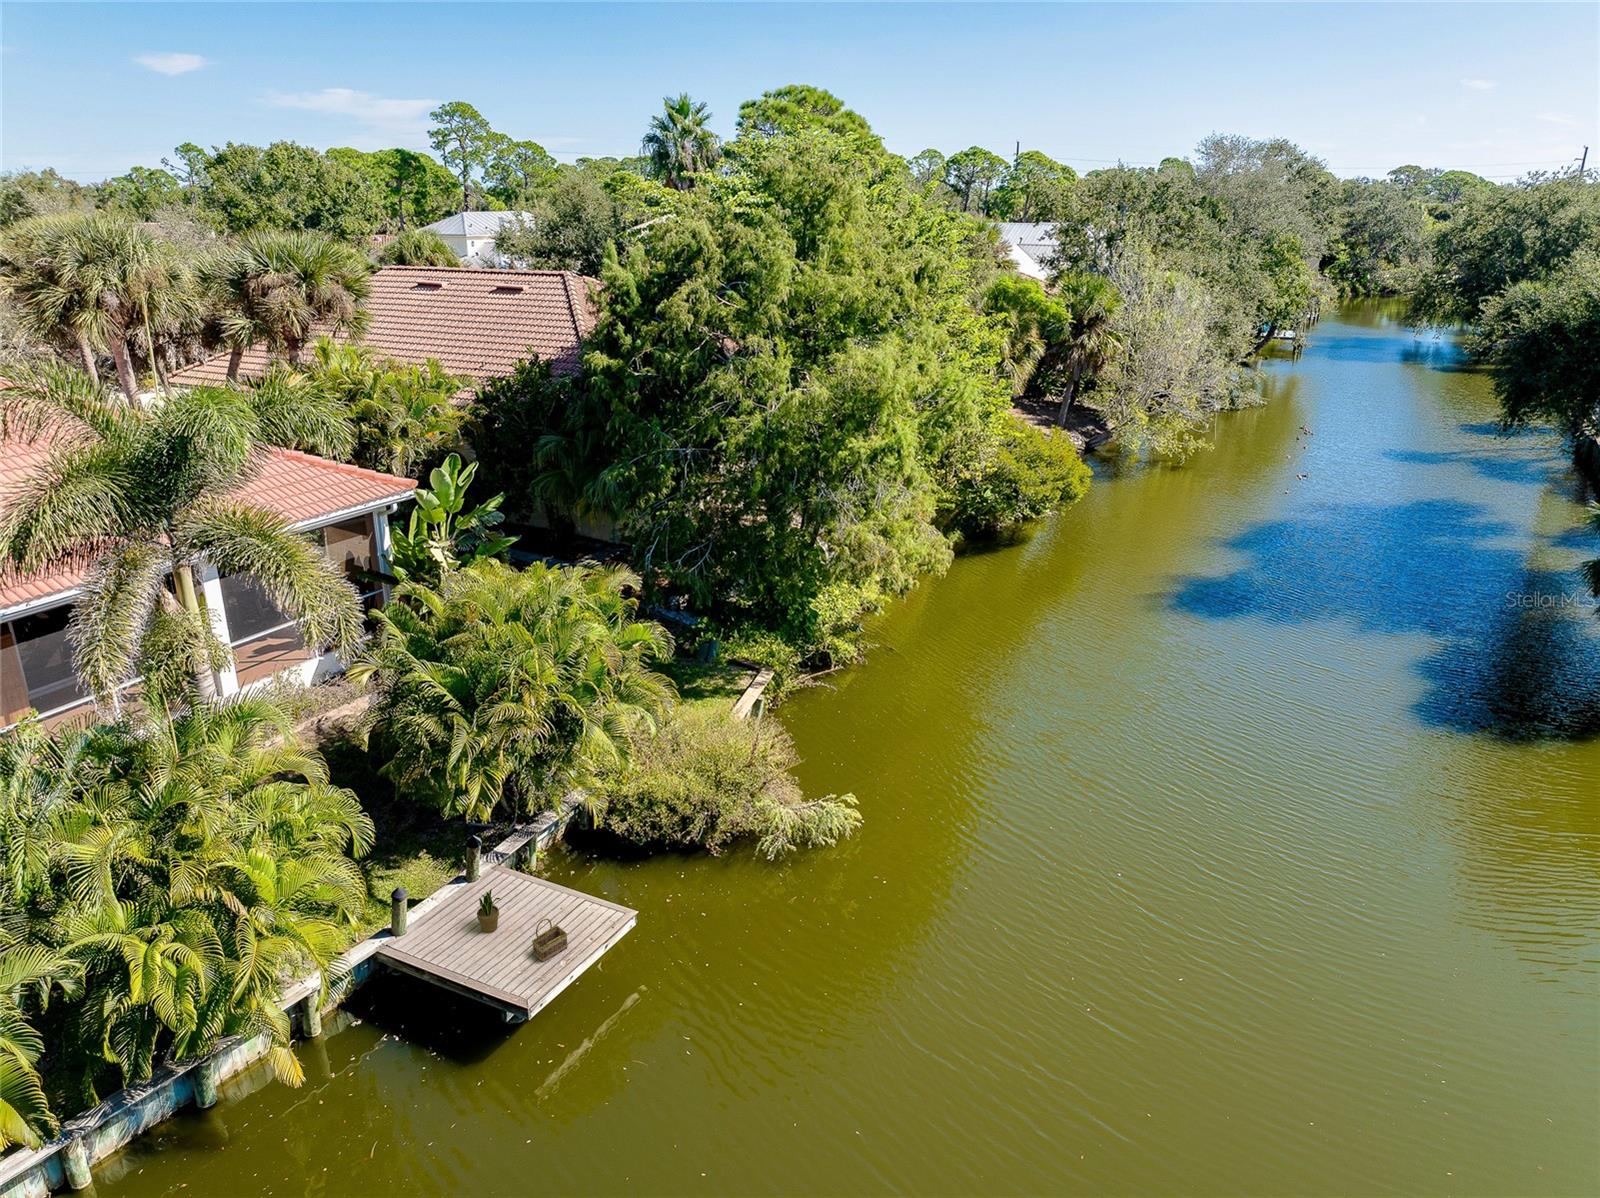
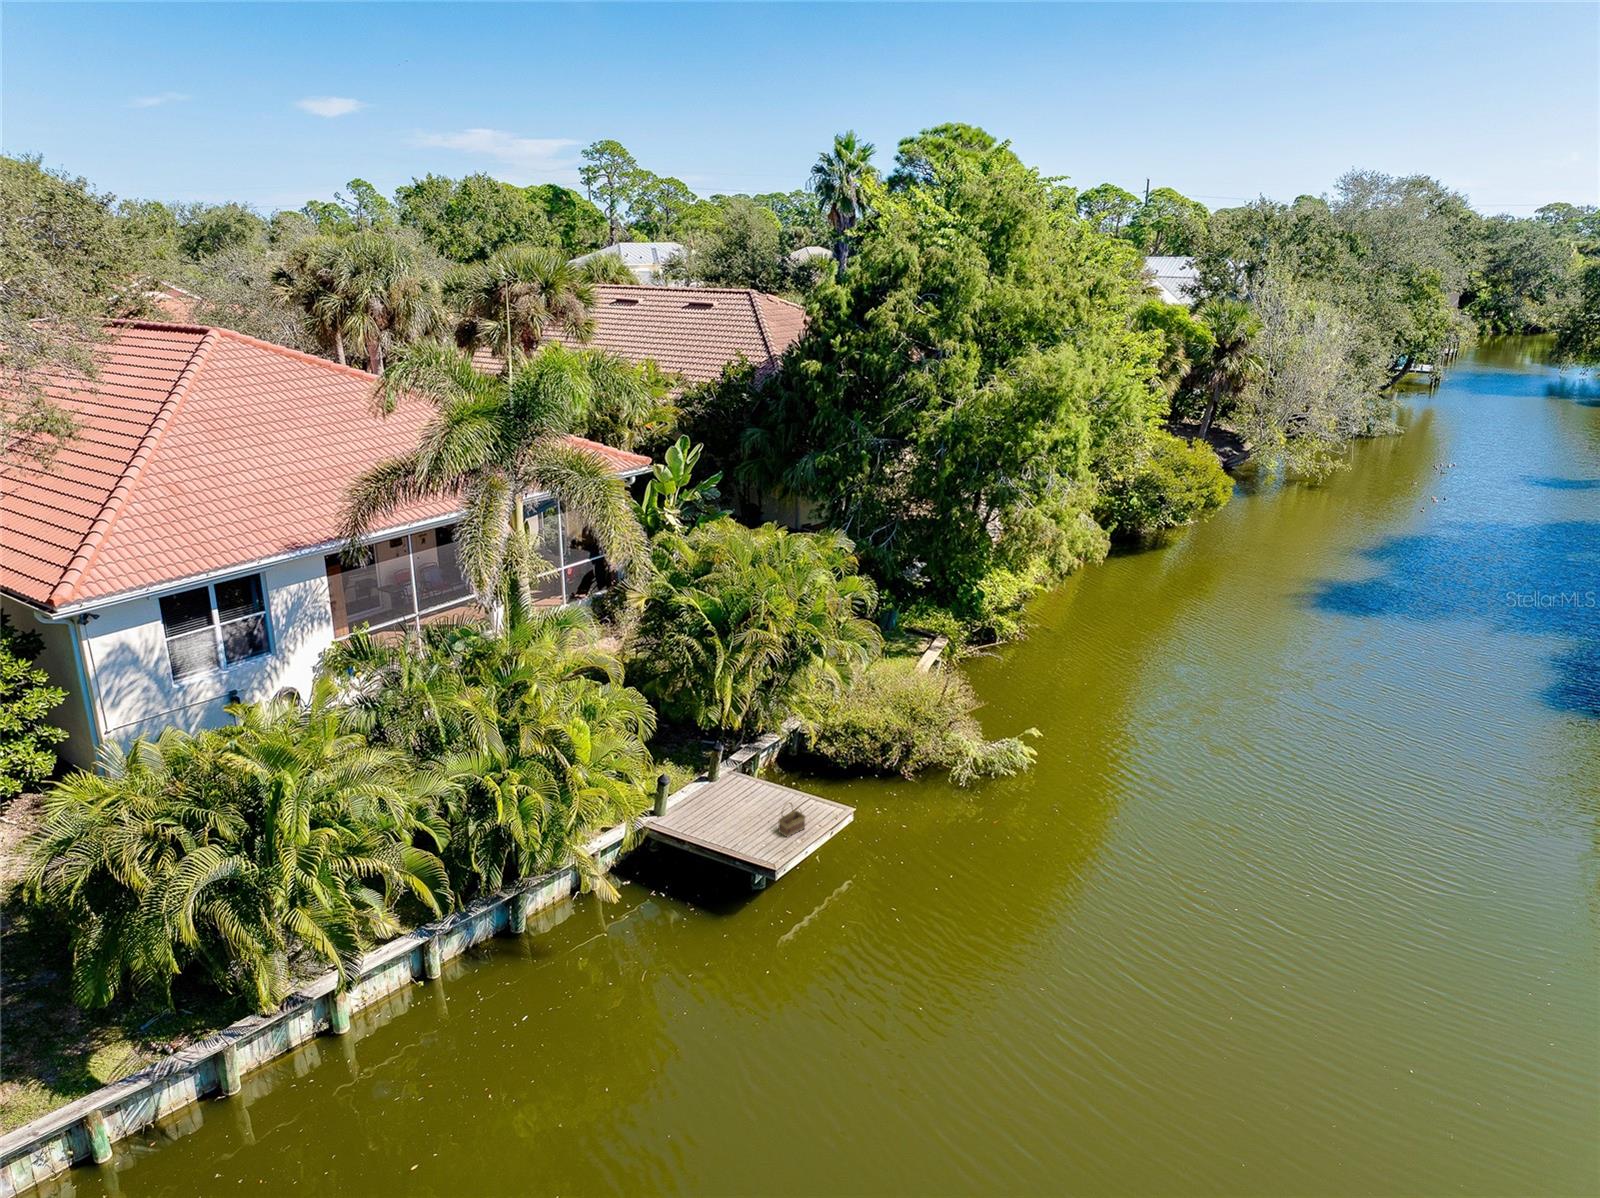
potted plant: present [477,889,501,933] -> none [731,778,751,815]

